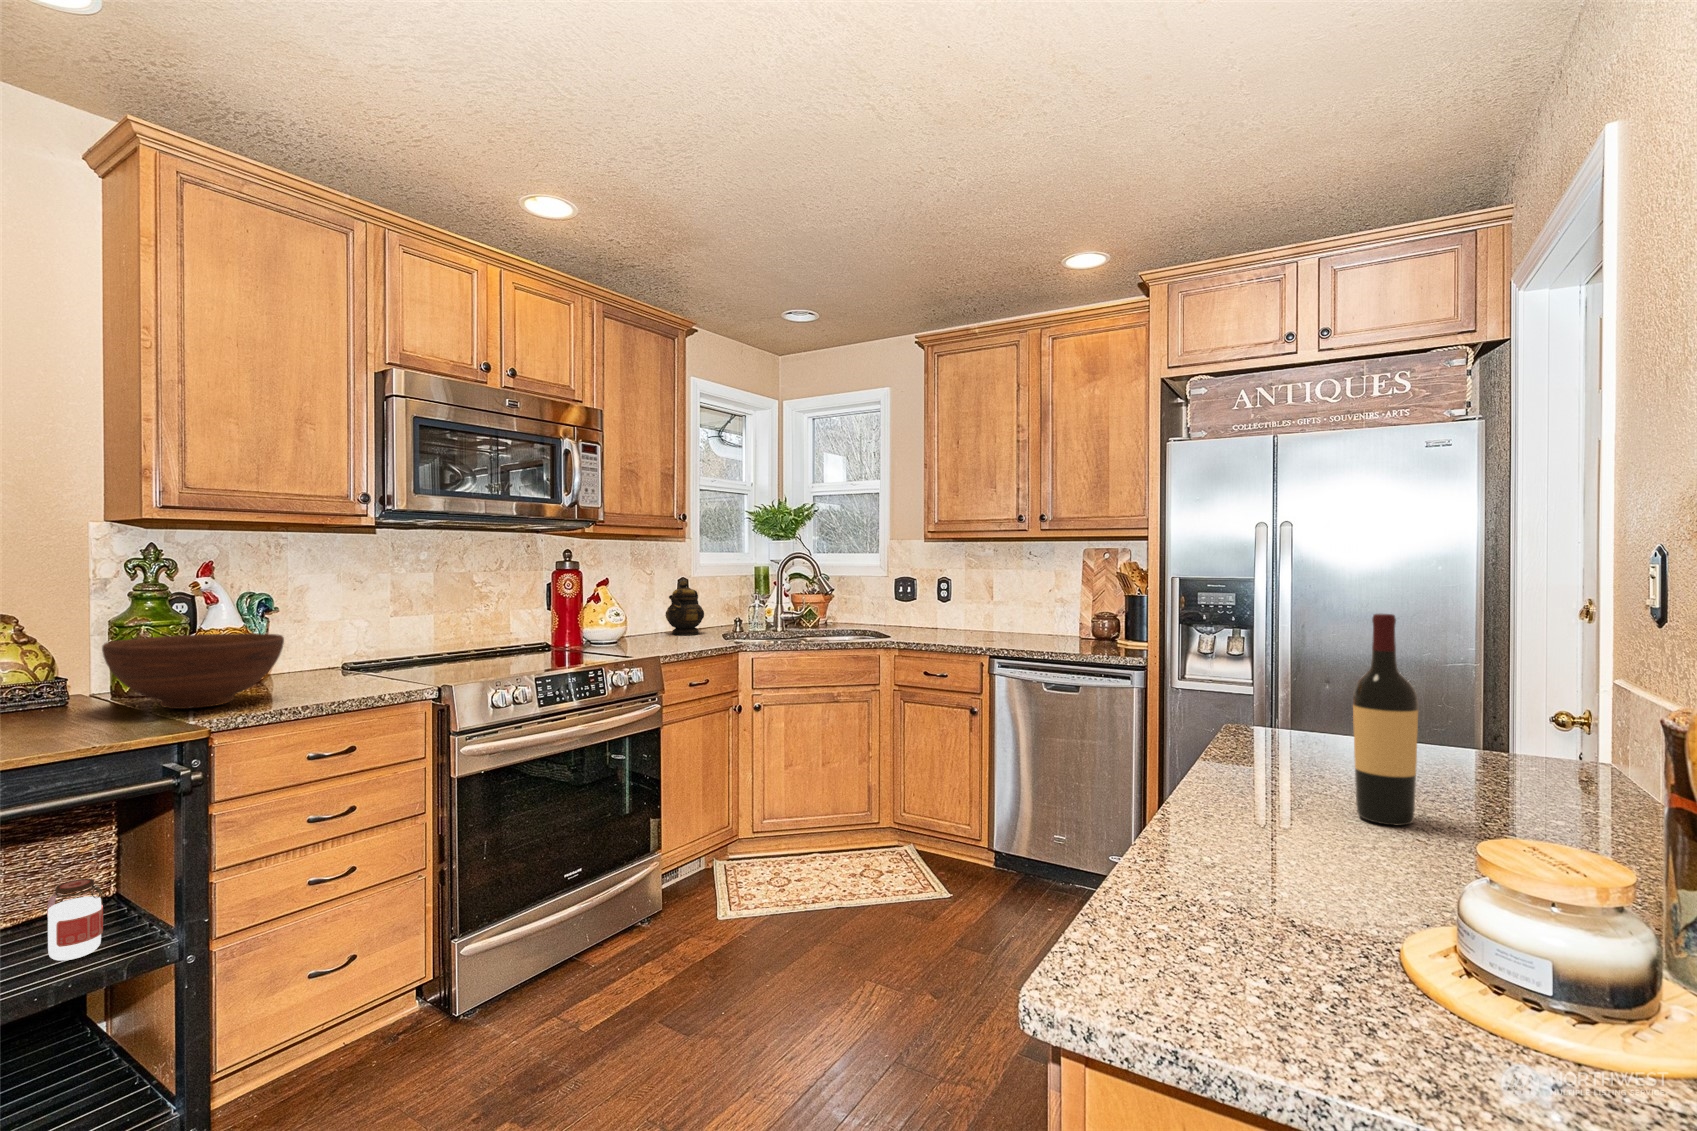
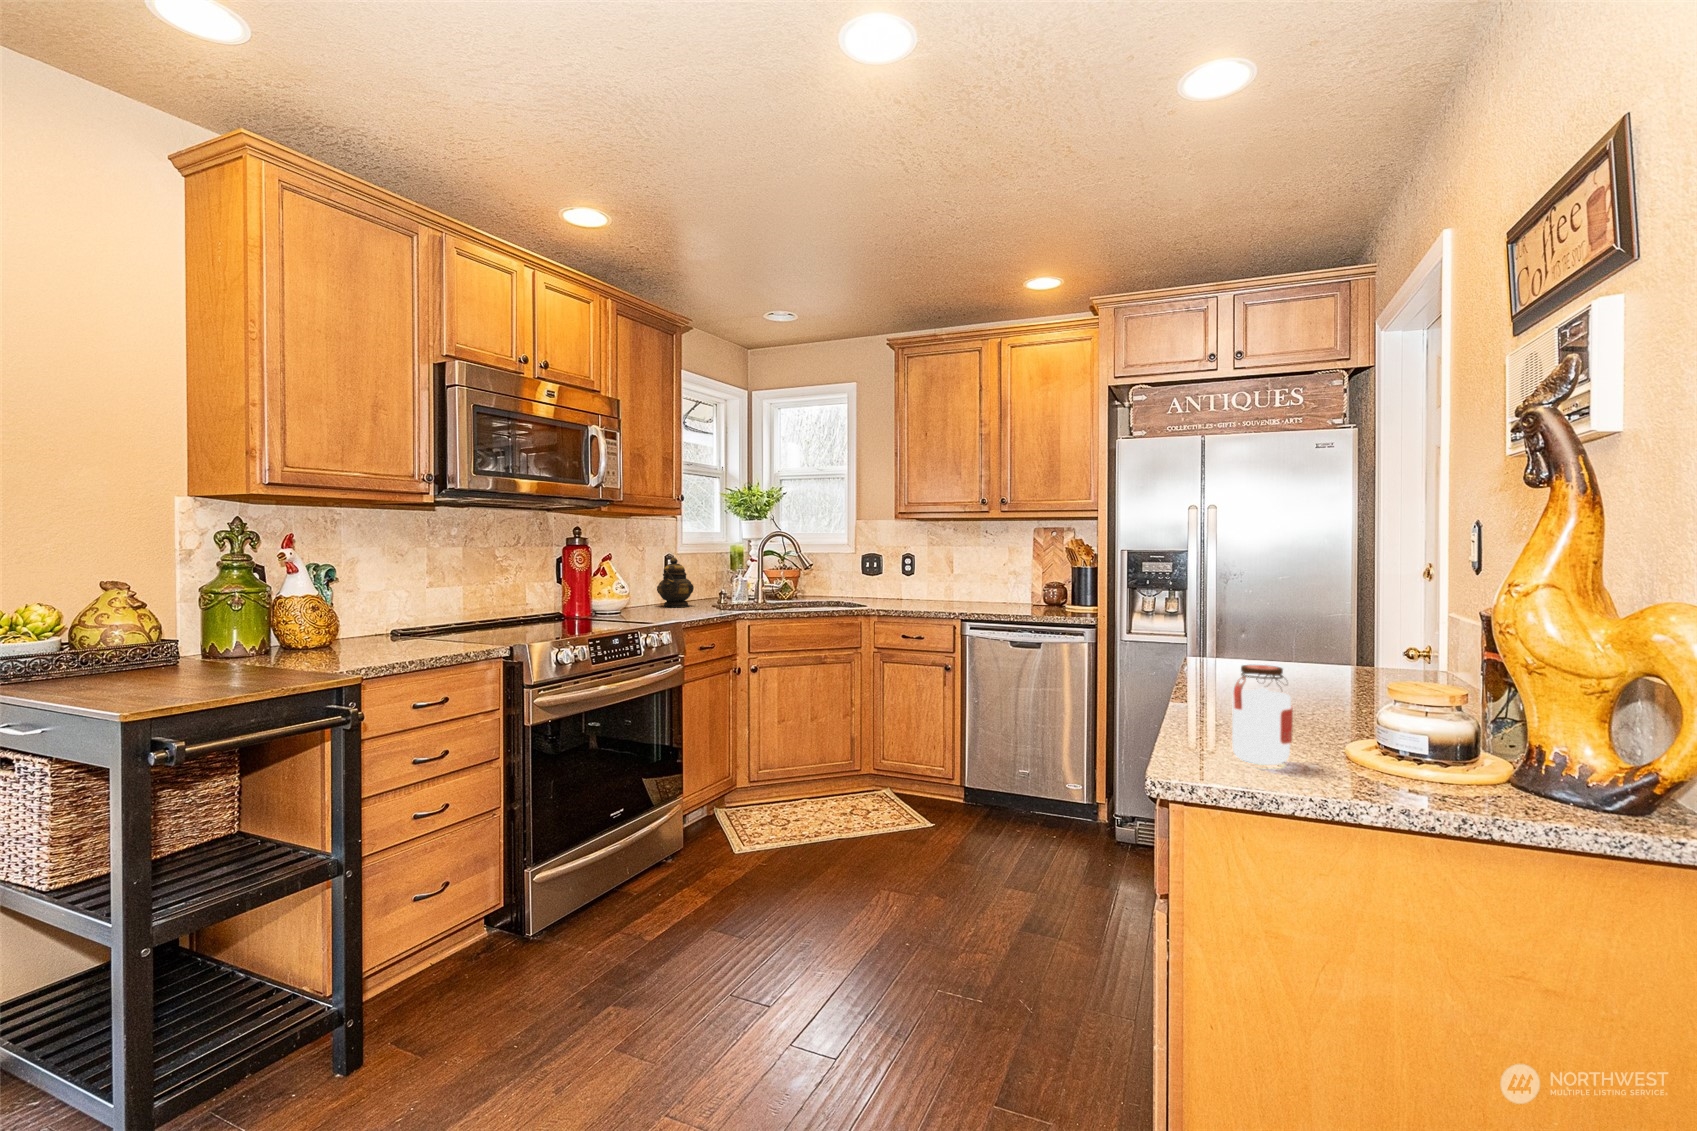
wine bottle: present [1353,614,1418,826] -> none [1295,564,1337,705]
fruit bowl: present [102,633,284,709] -> none [237,598,388,663]
jar: present [47,879,105,960] -> present [1232,665,1293,765]

